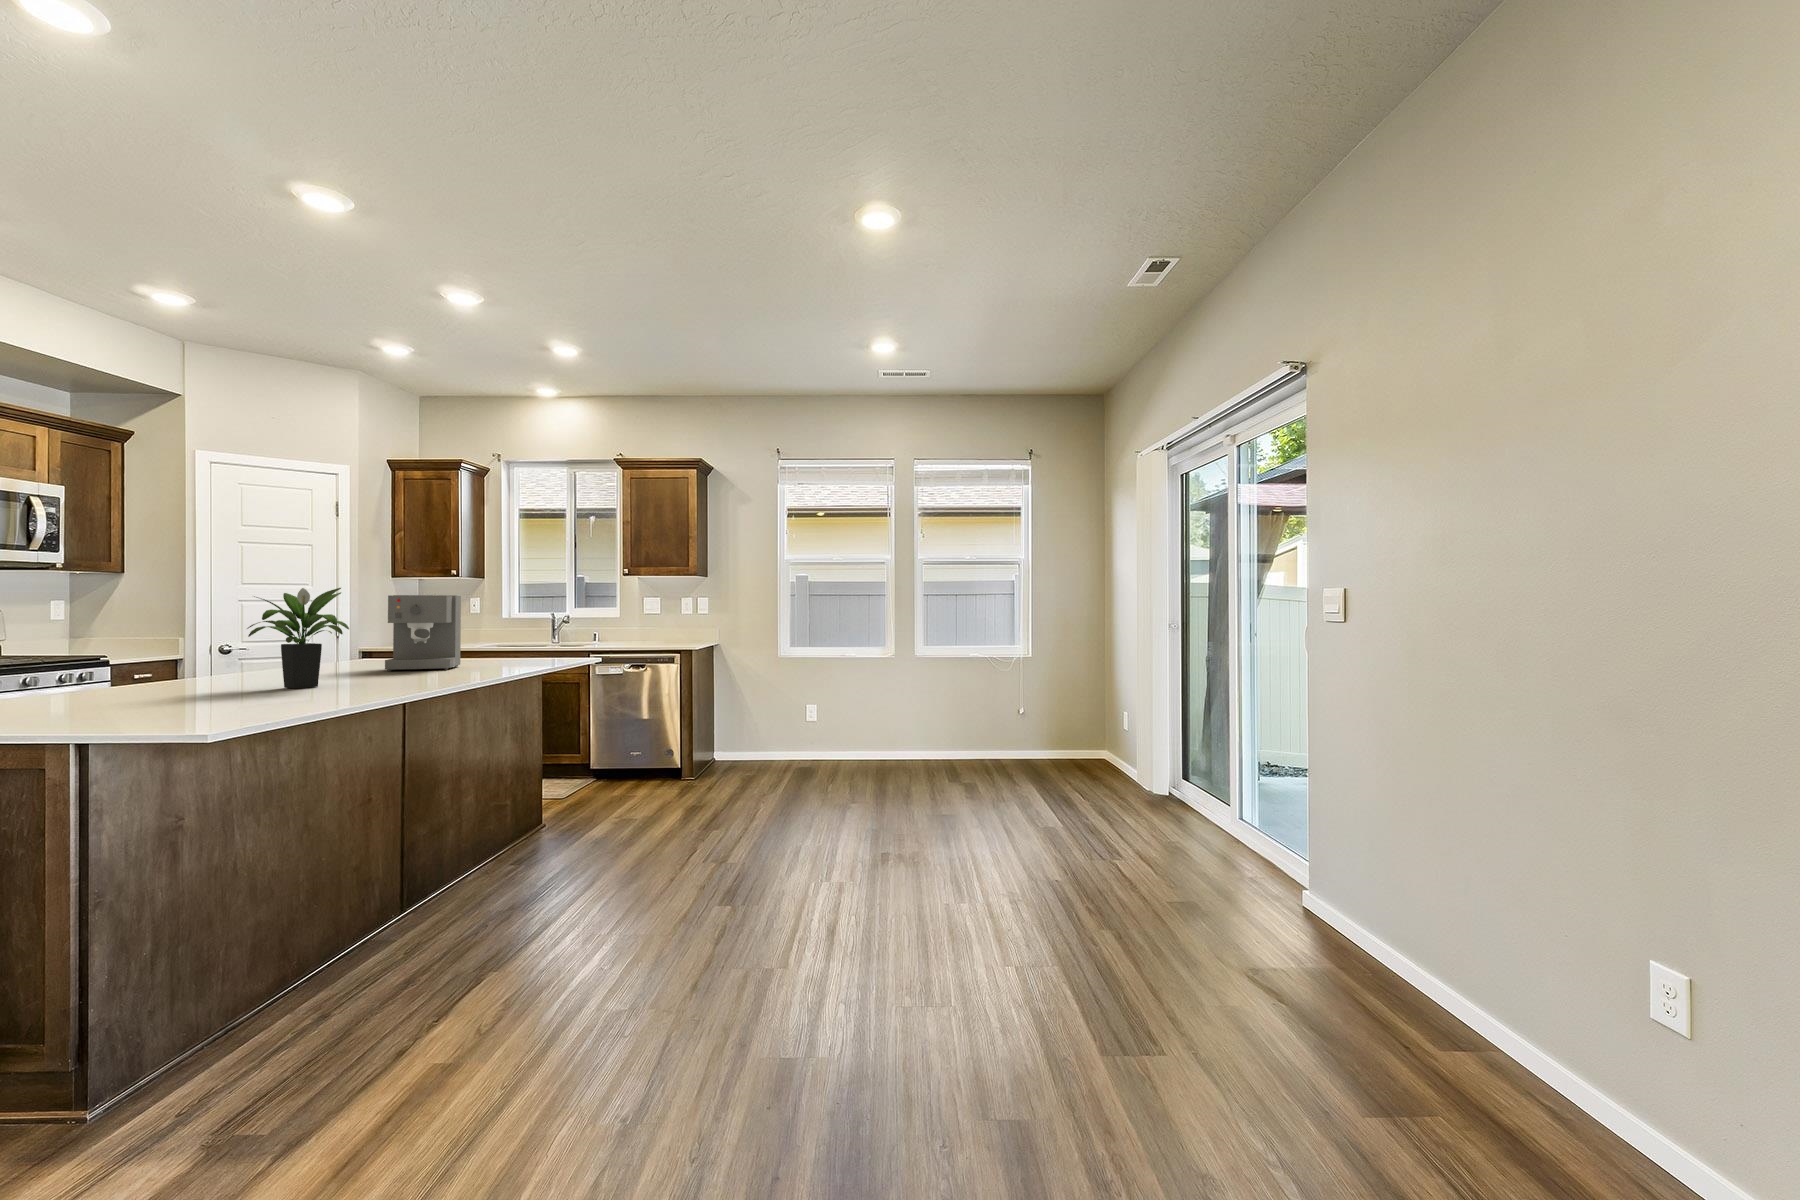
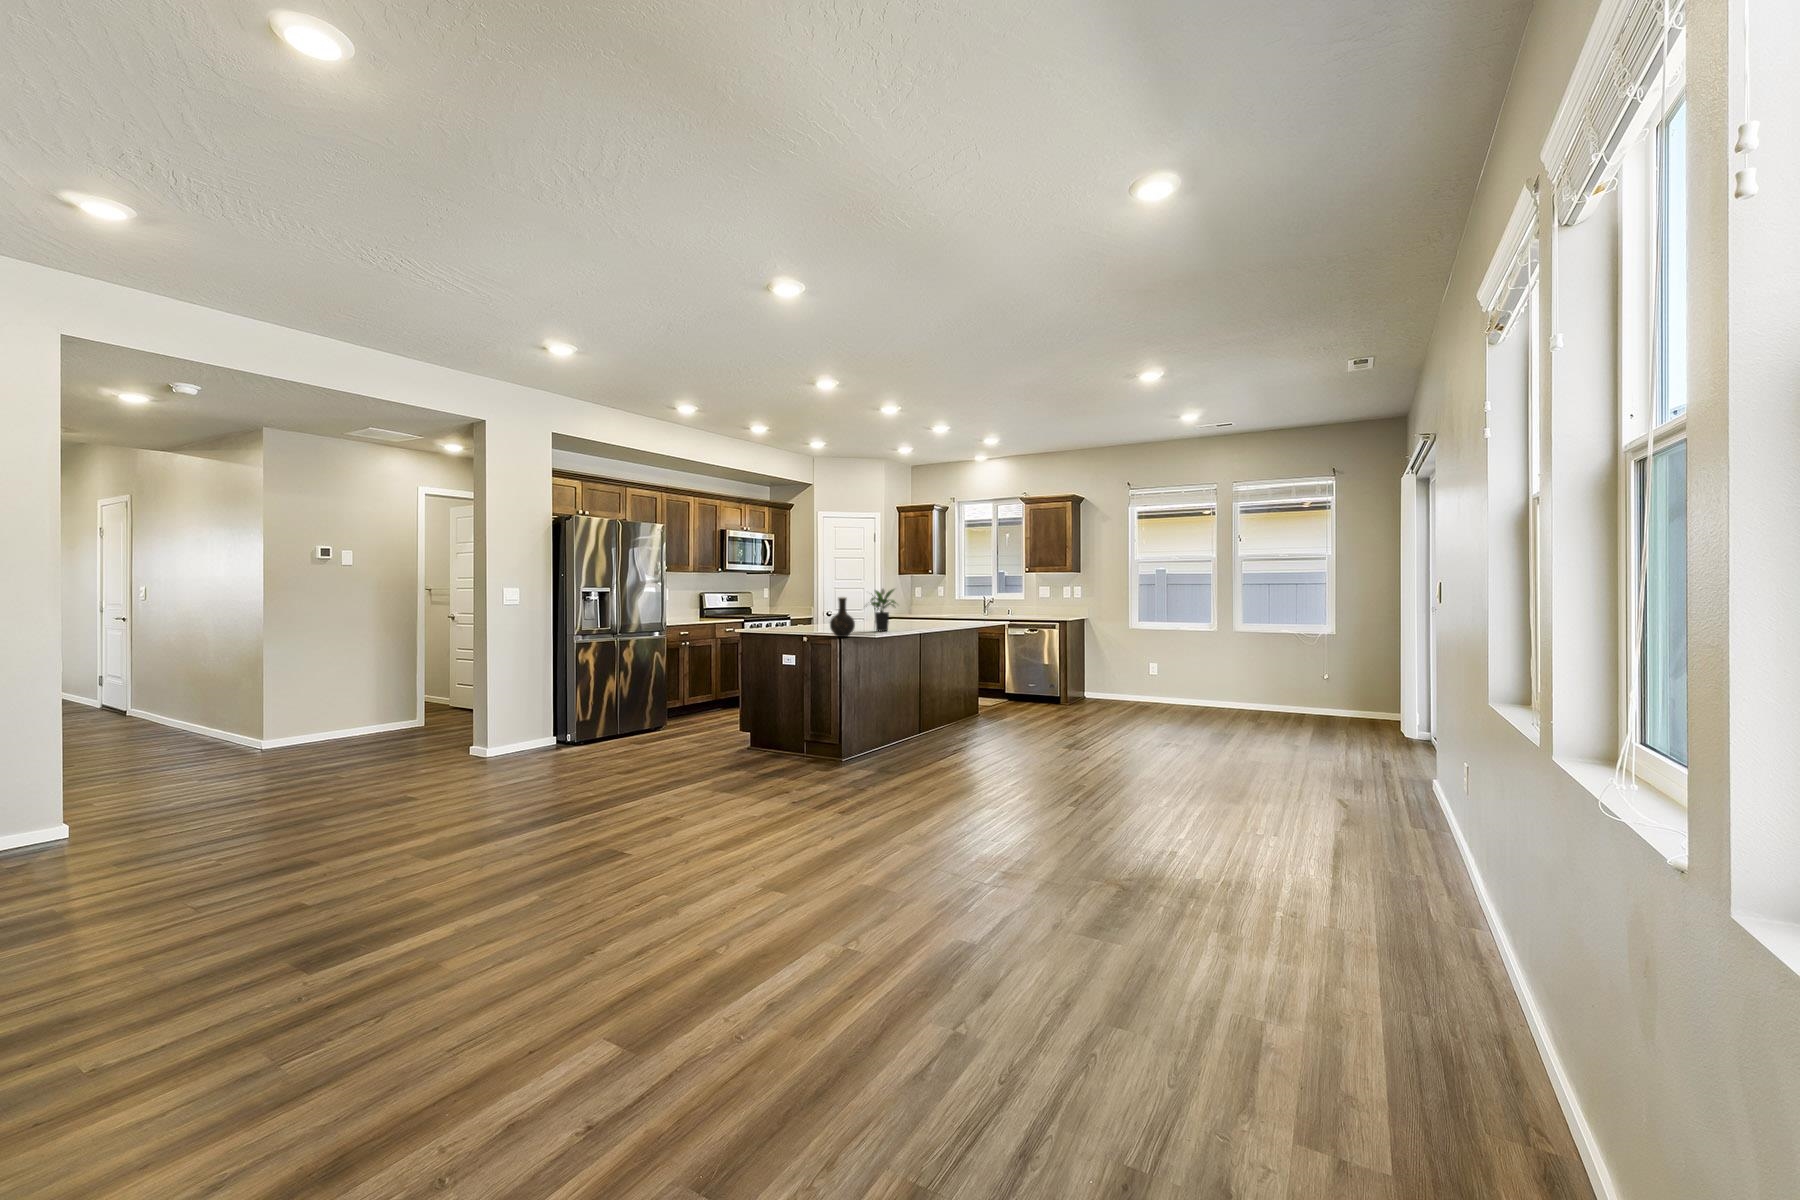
coffee maker: present [385,595,461,671] -> none [907,588,939,627]
vase: none [74,605,175,718] -> present [830,597,855,637]

